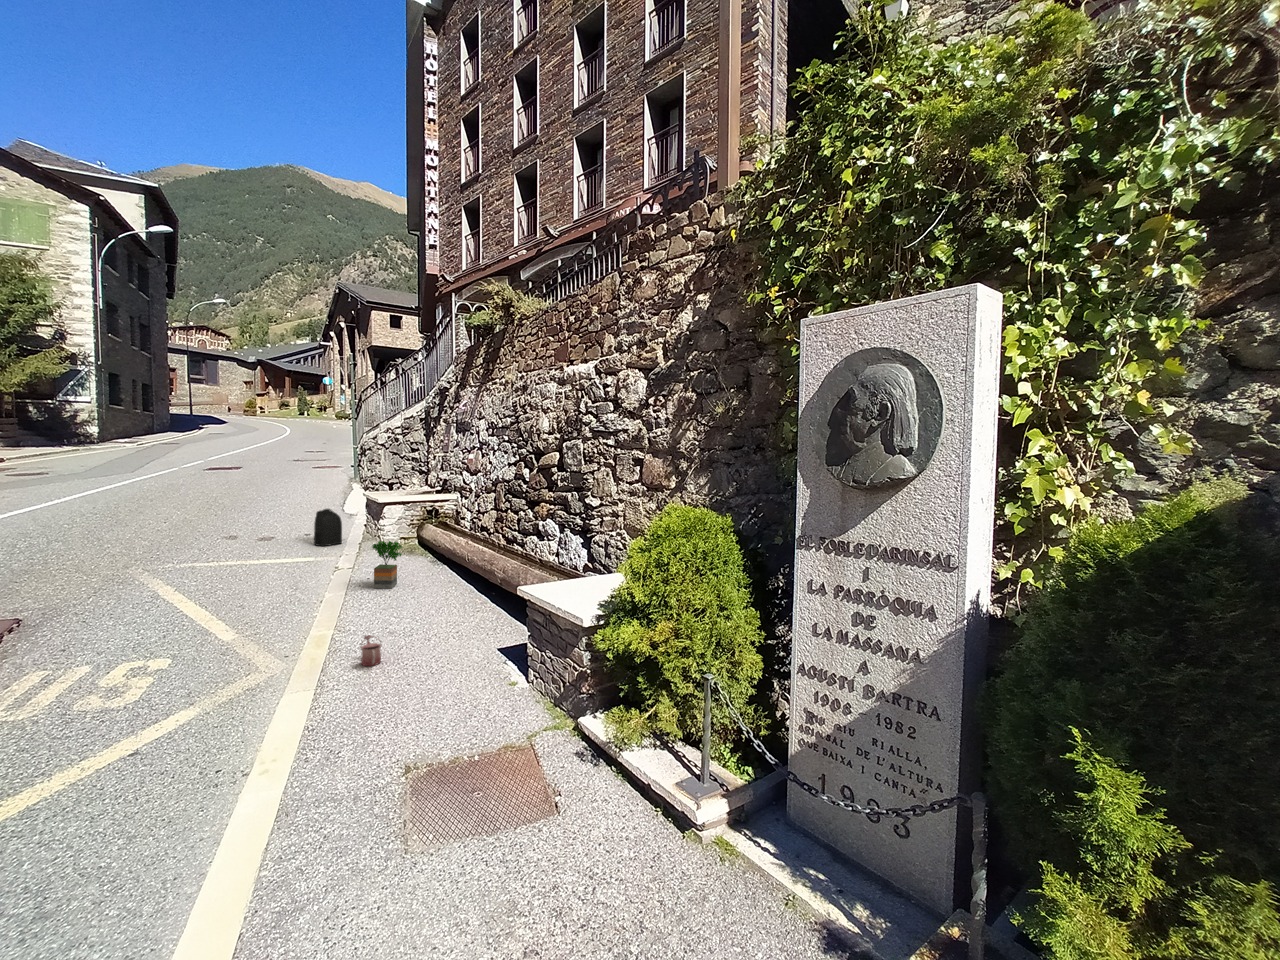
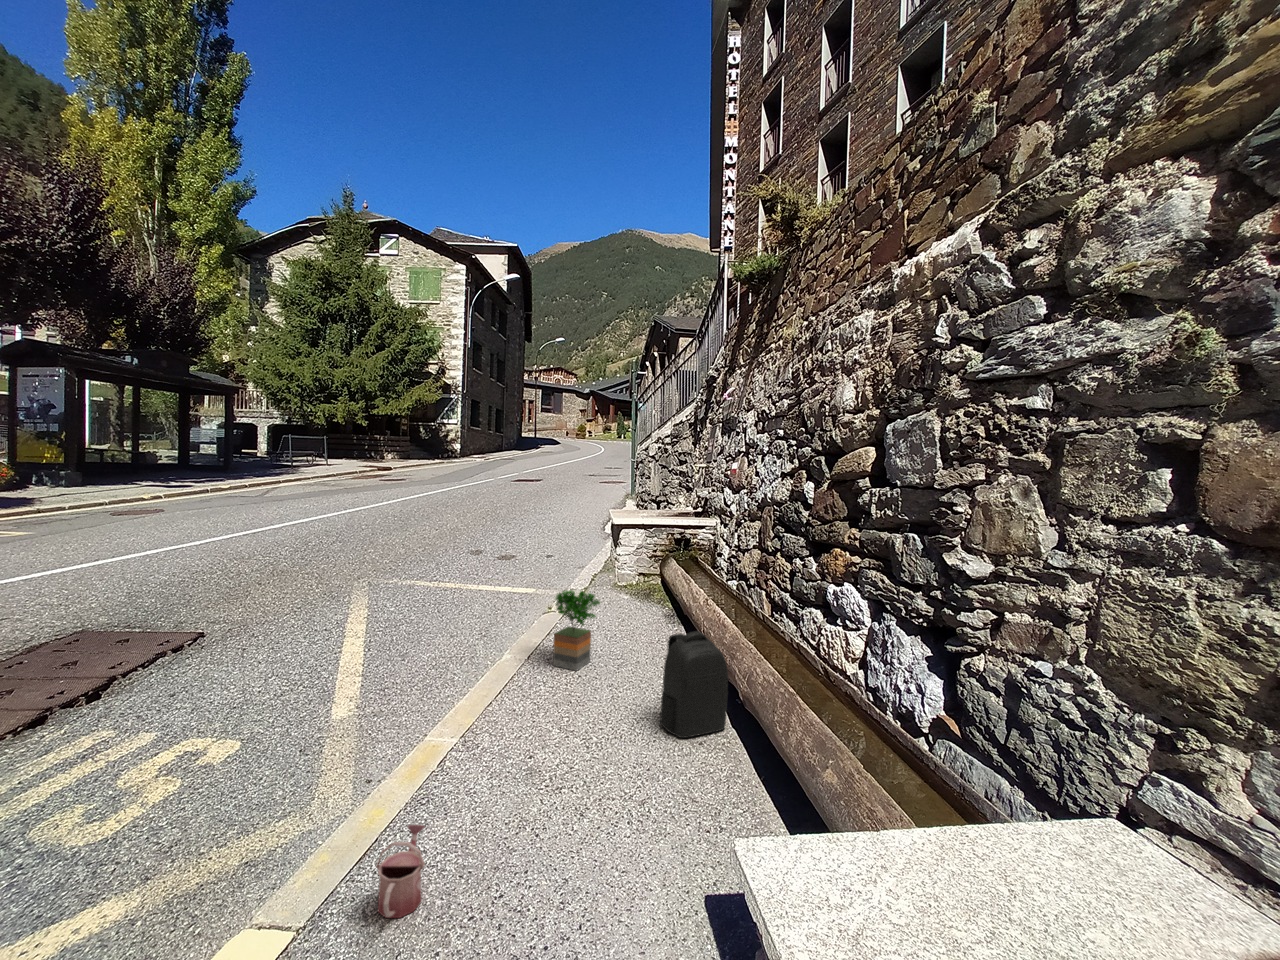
backpack: present [314,509,342,546] -> present [660,631,728,738]

